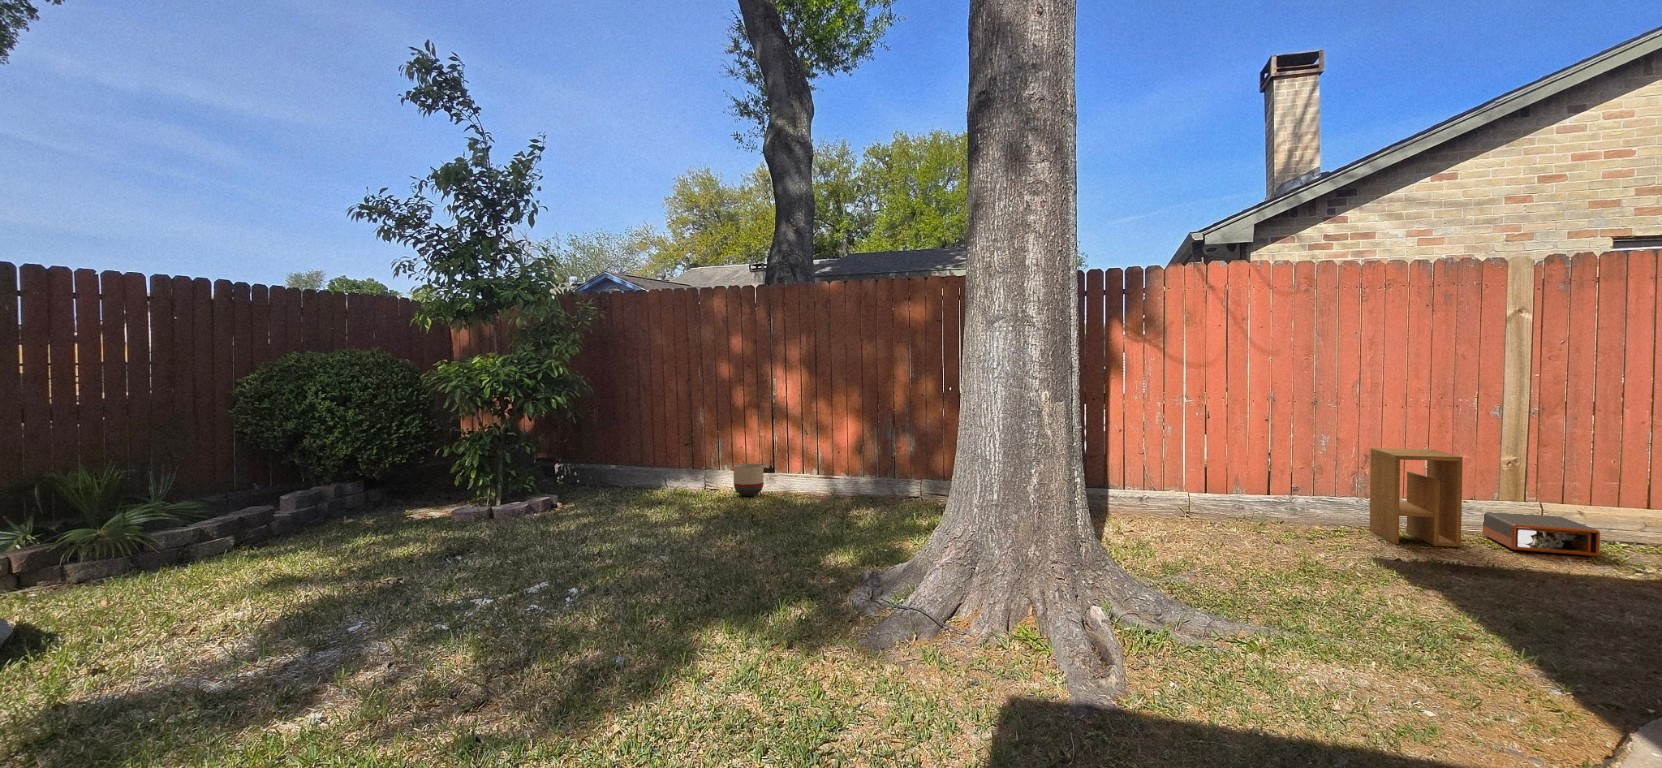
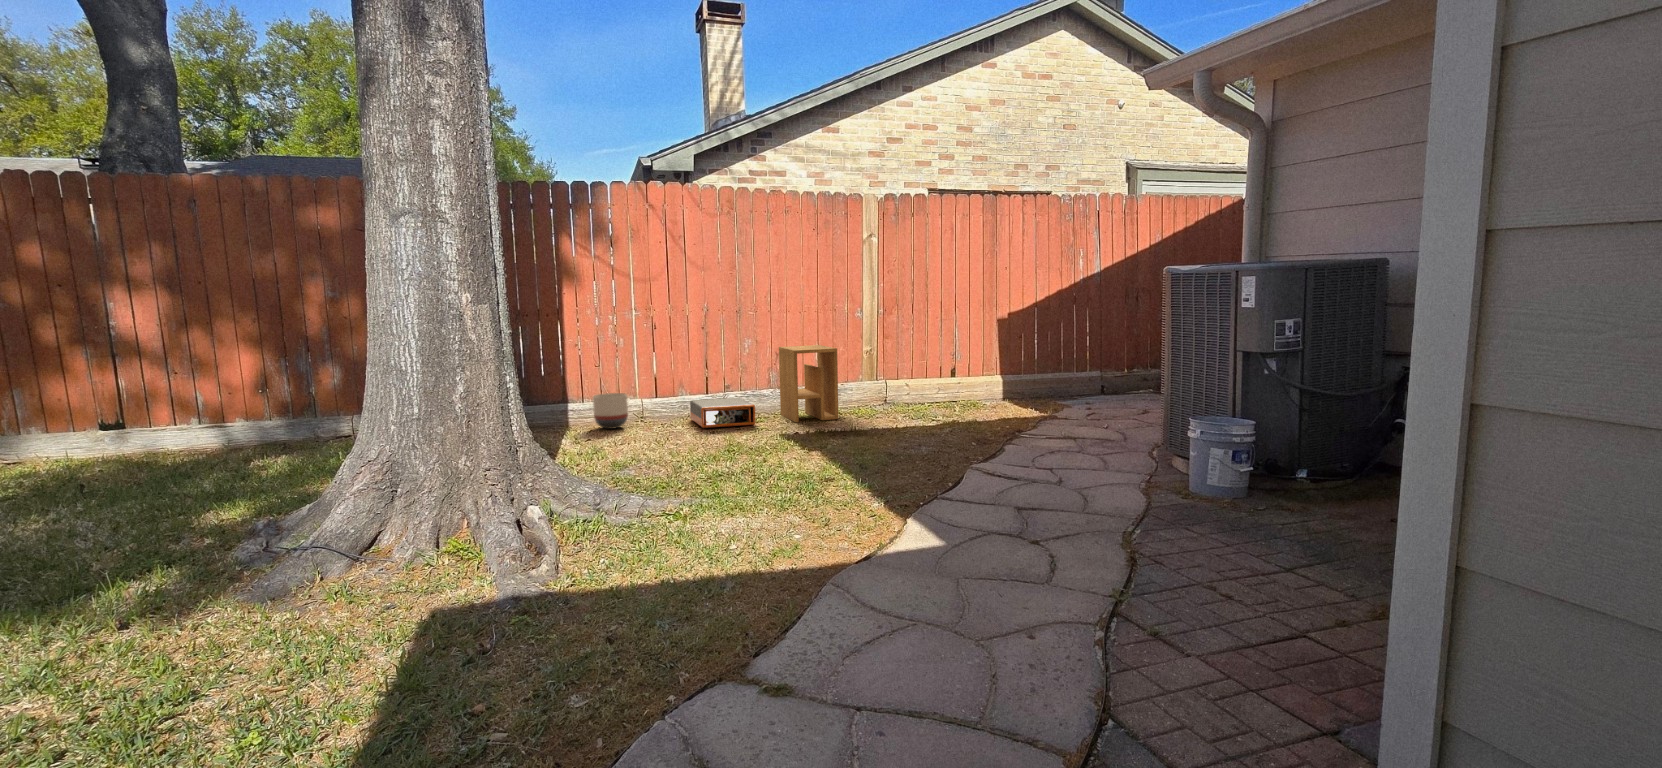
planter: present [734,464,764,496] -> present [593,393,628,429]
storage box: present [1482,512,1600,556] -> present [690,398,755,428]

